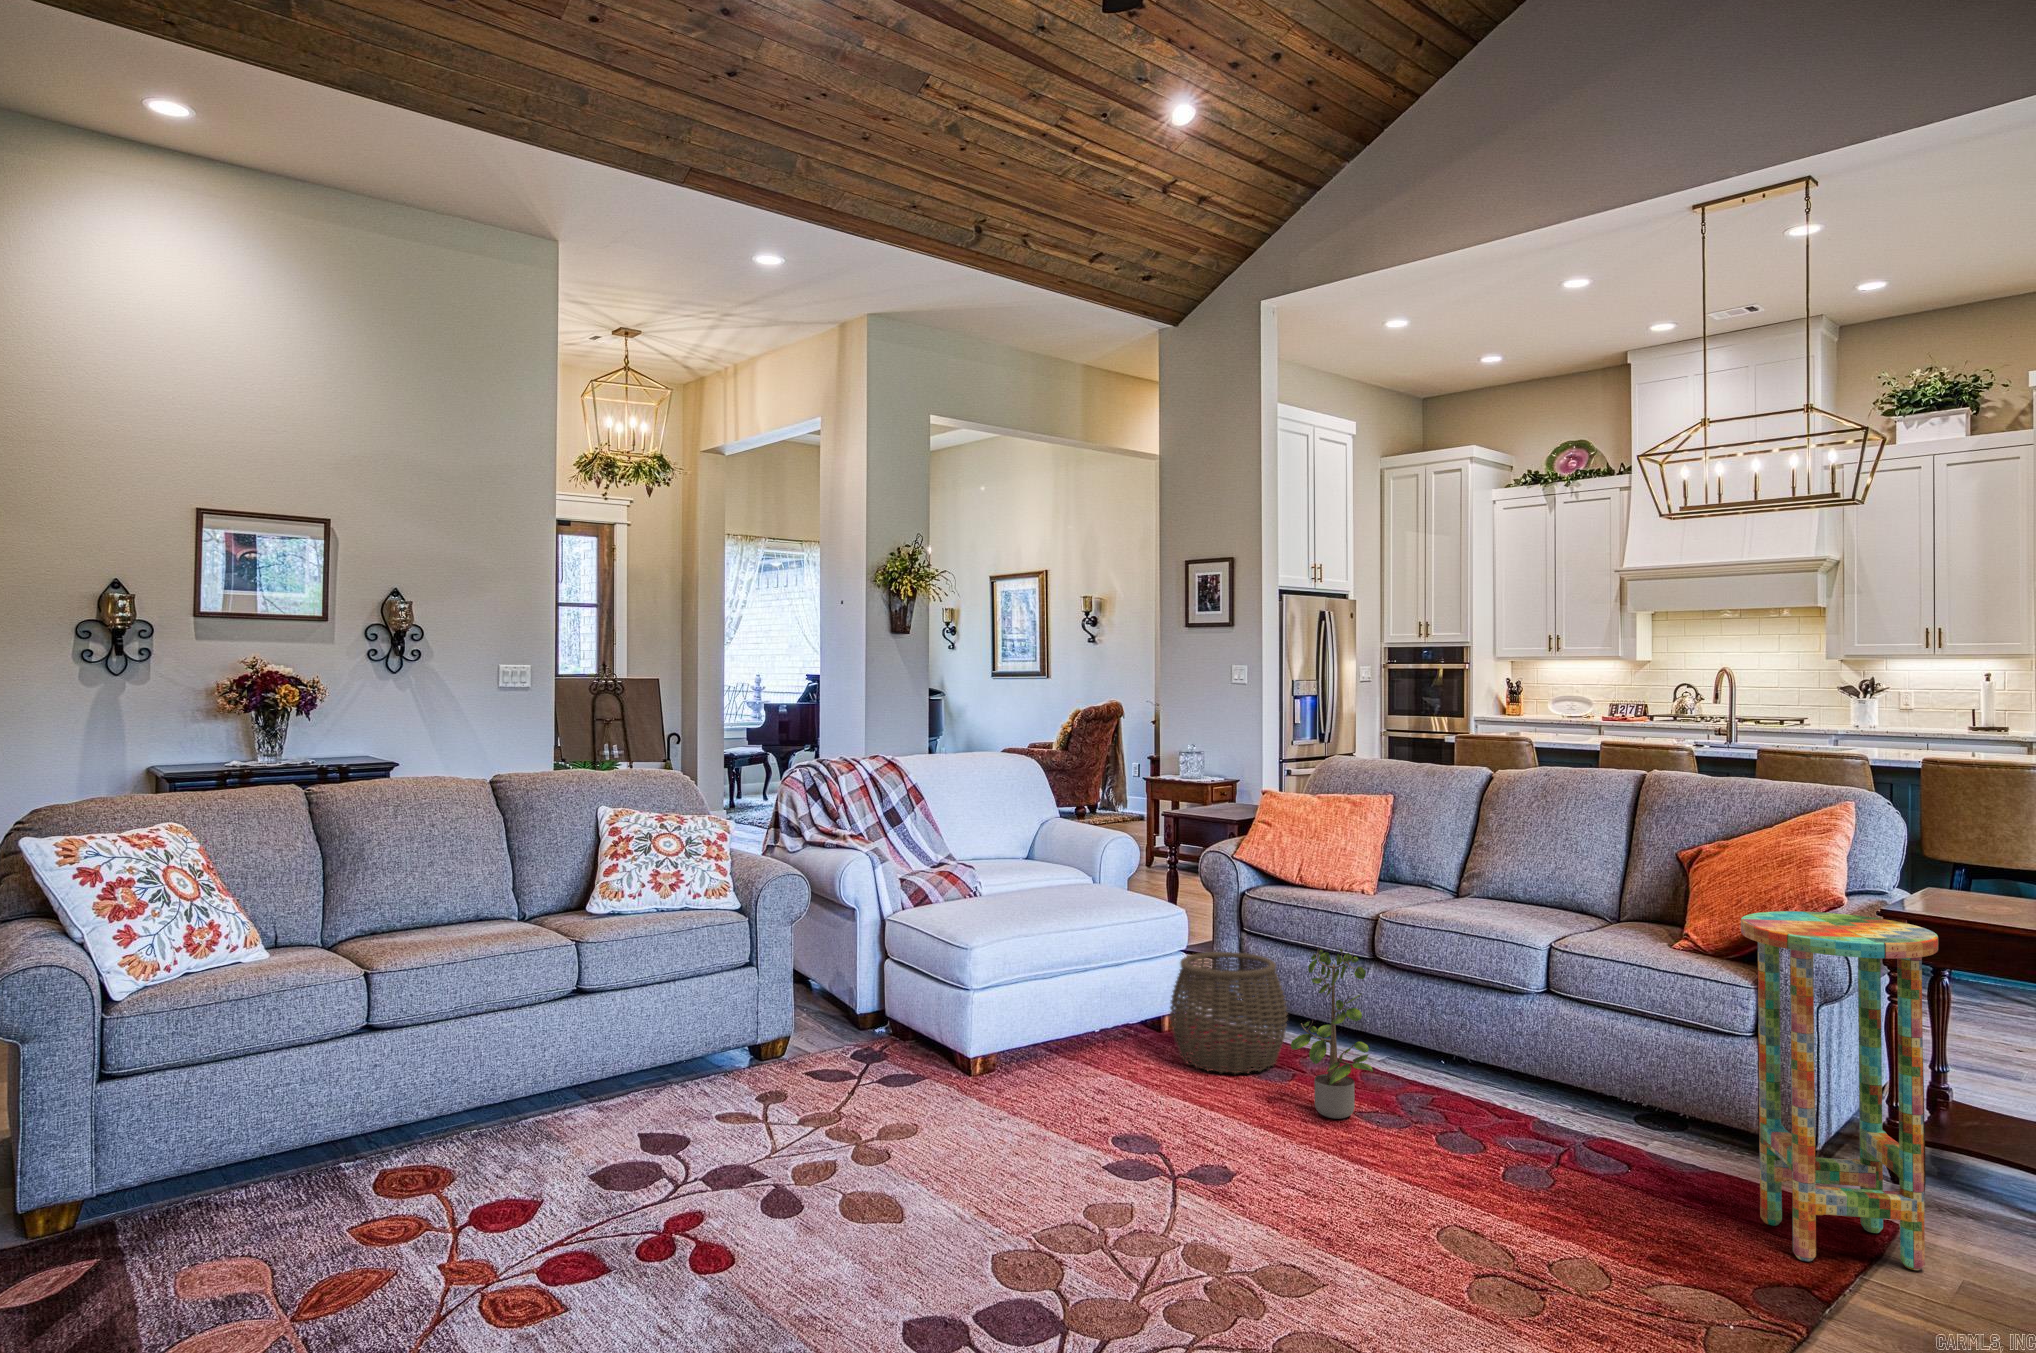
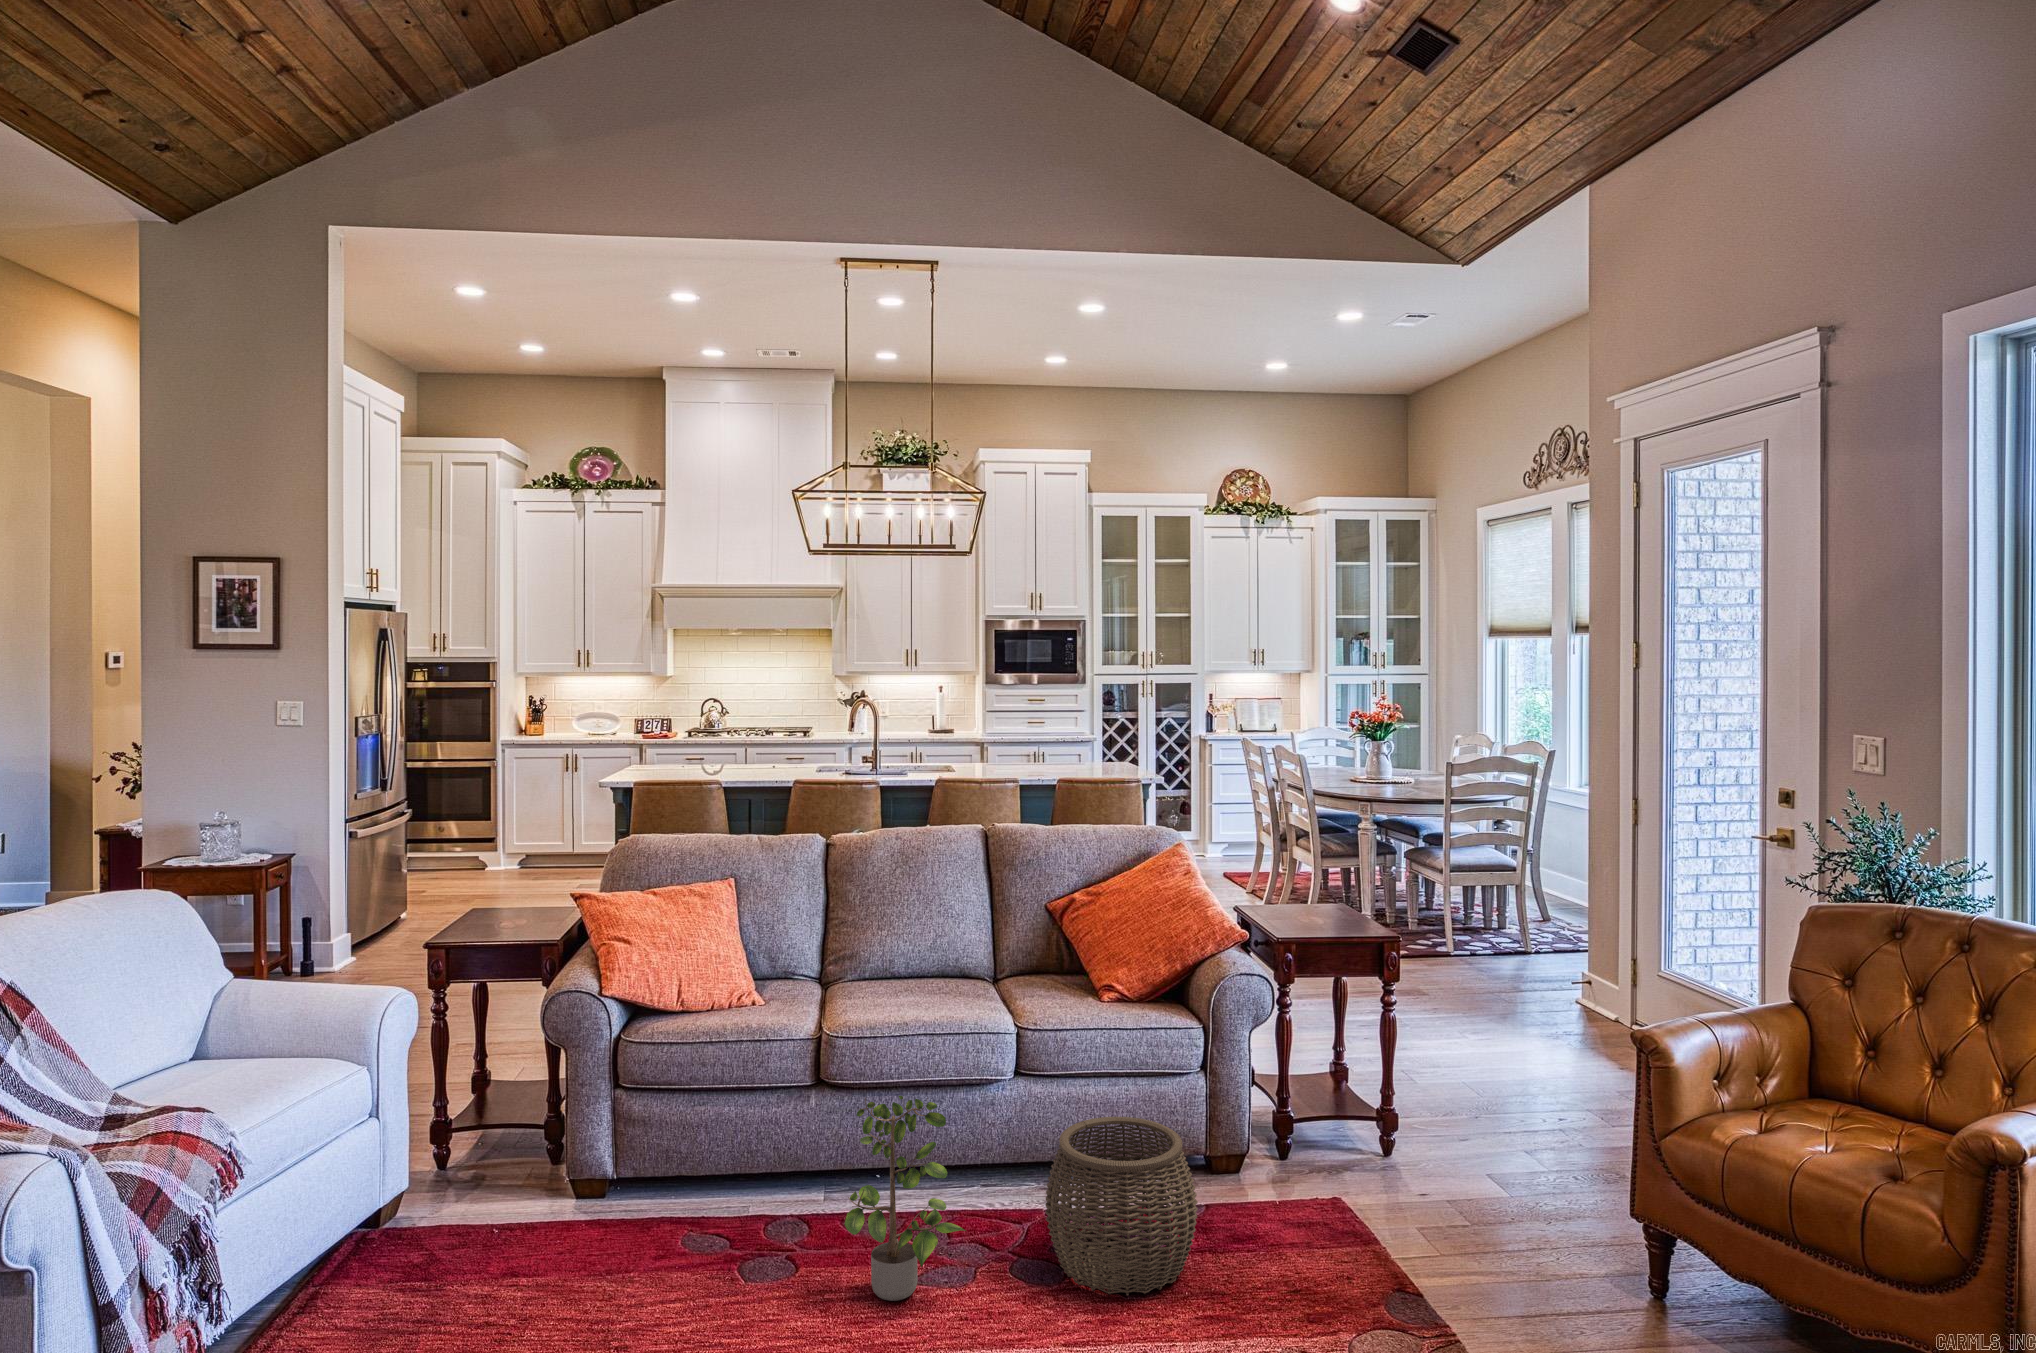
side table: present [1741,911,1938,1270] -> none [1283,959,1427,1271]
woven basket: present [1170,952,1287,1073] -> present [1045,1117,1198,1296]

